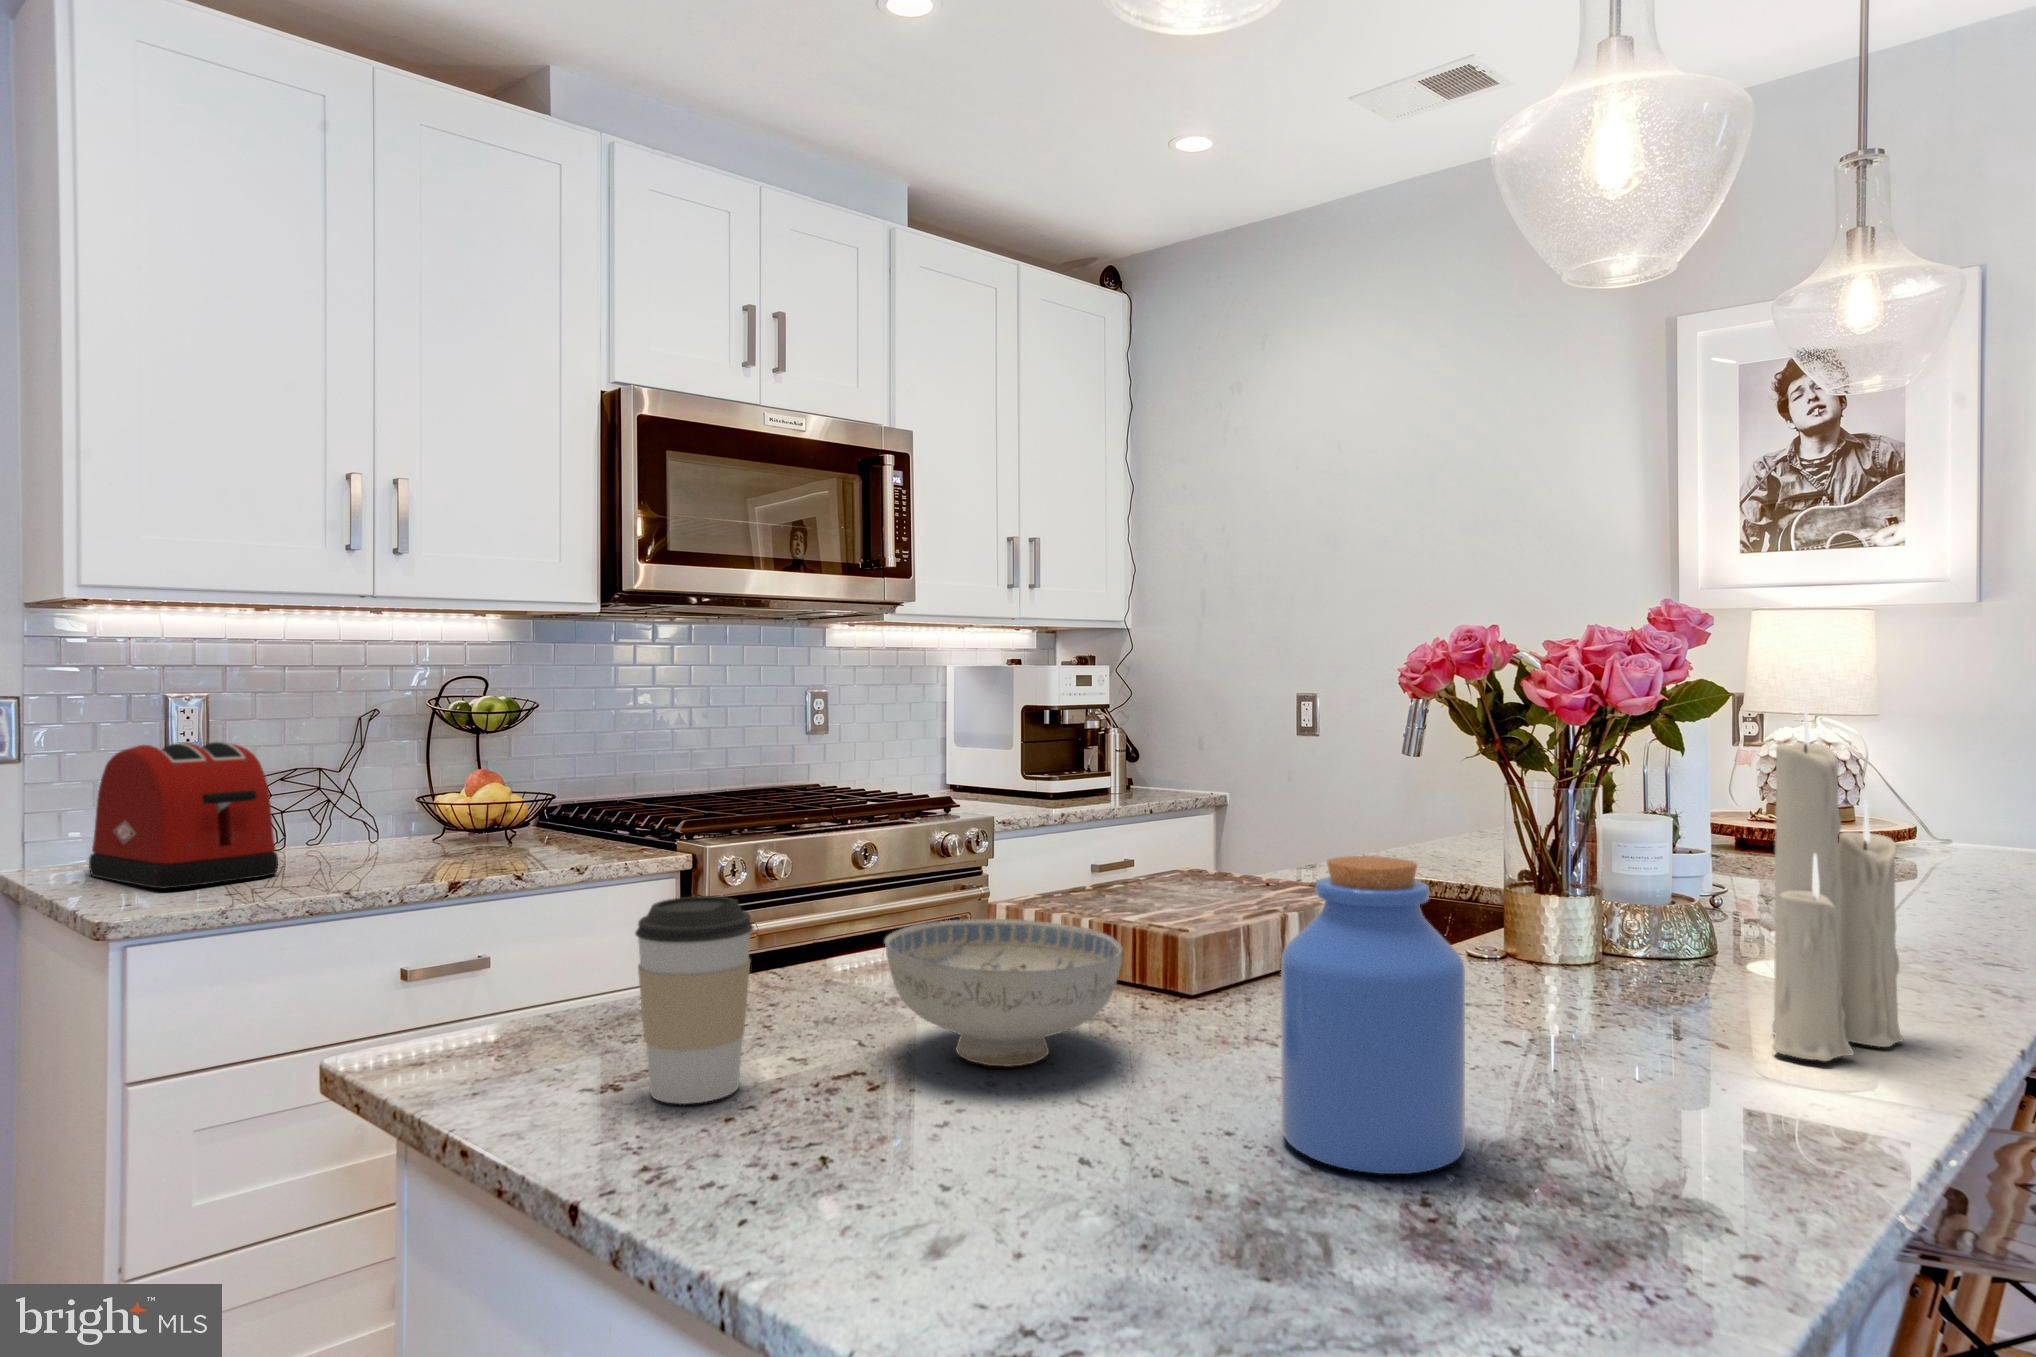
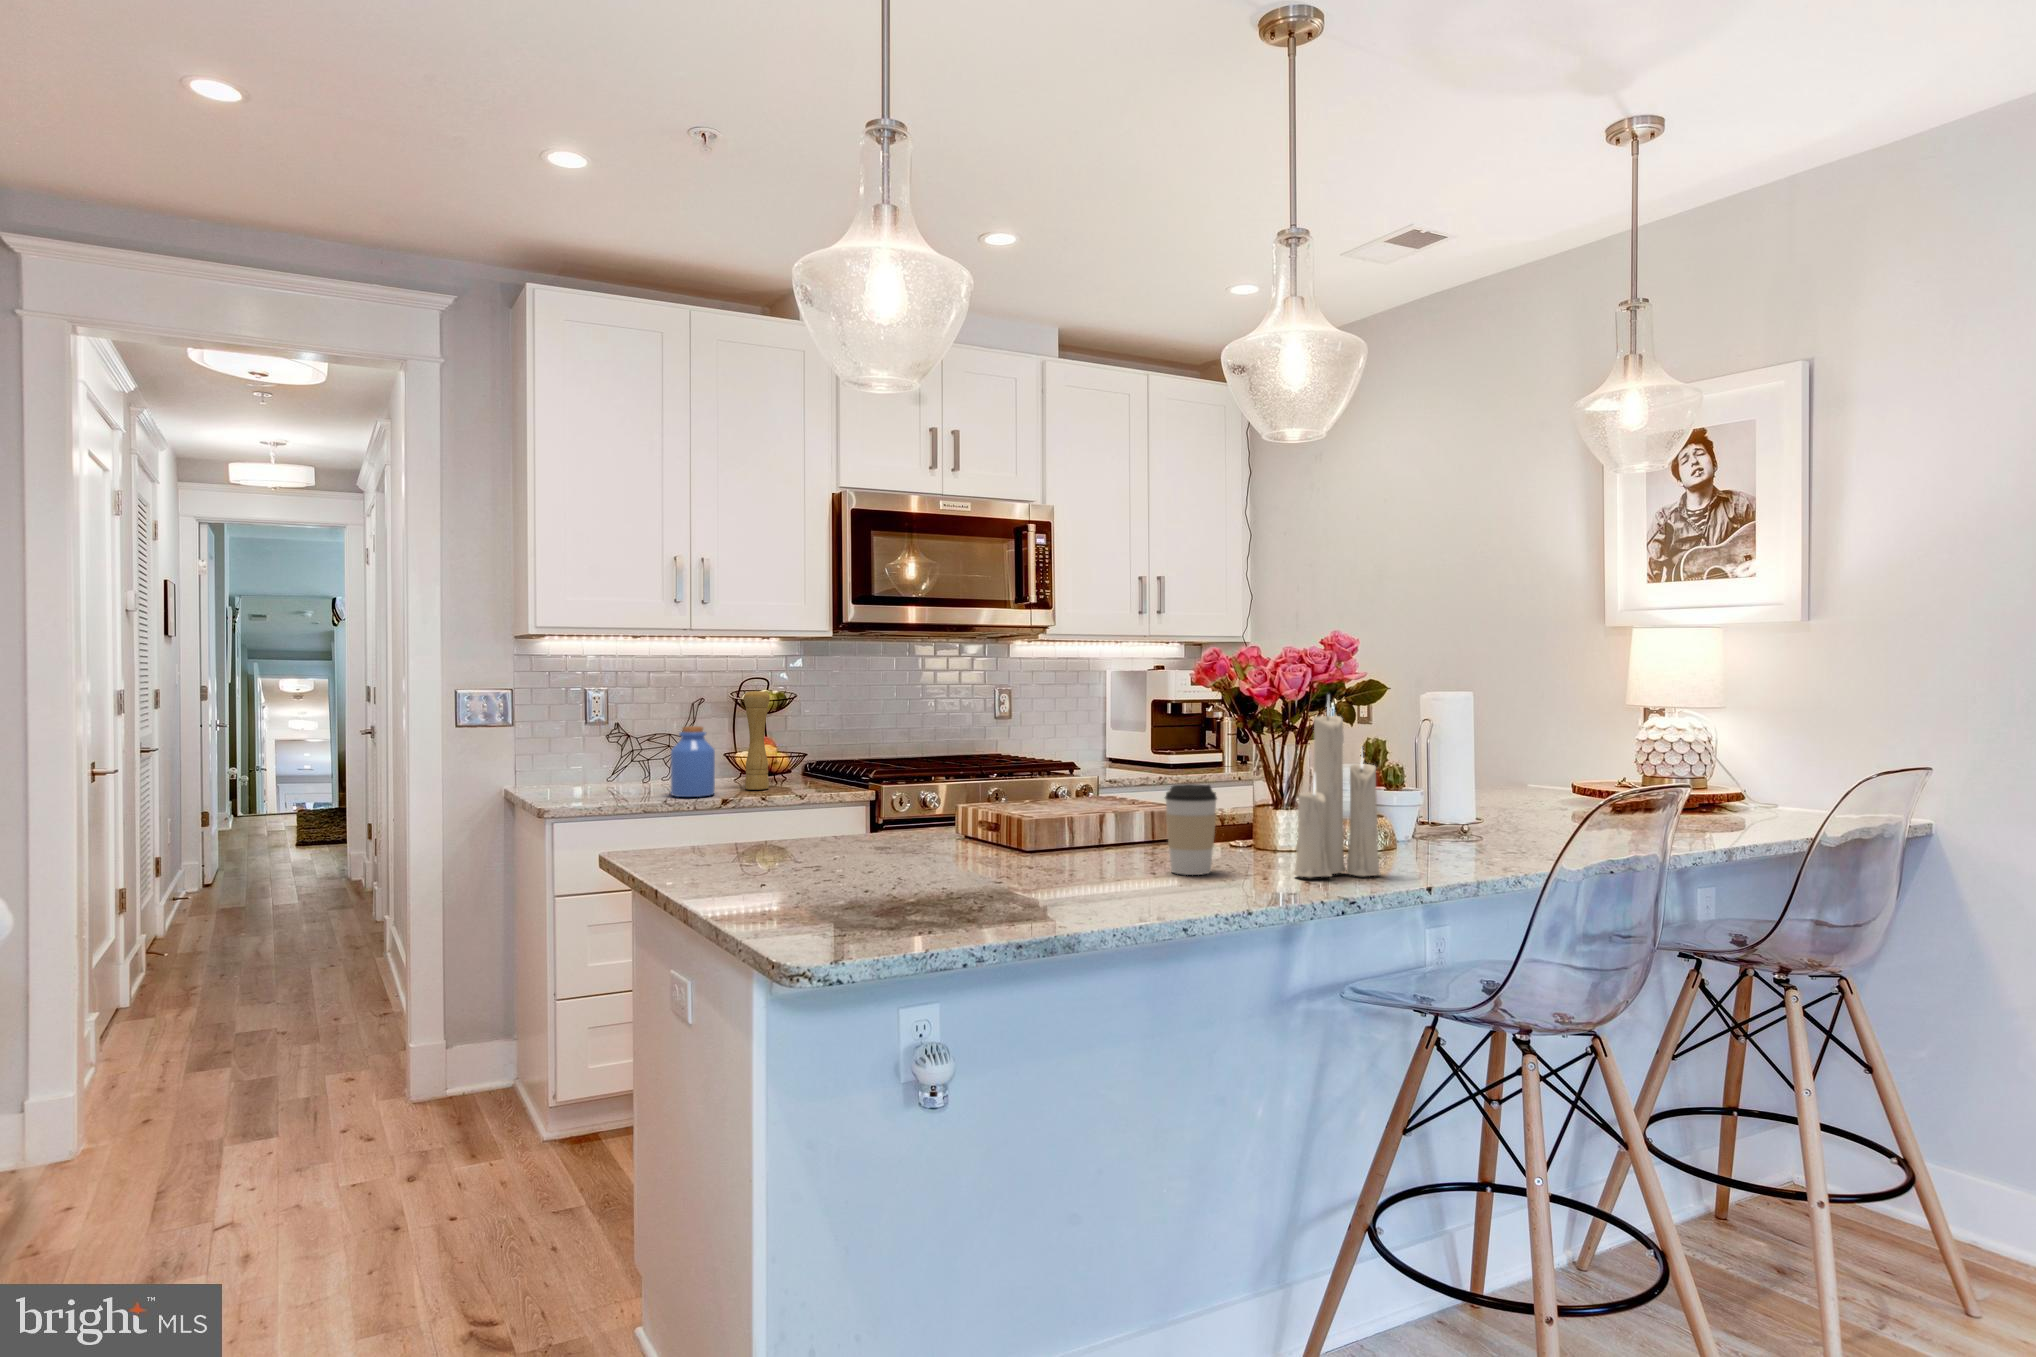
pepper mill: none [464,695,508,859] -> present [744,690,770,790]
toaster: present [89,742,278,889] -> none [547,716,642,797]
jar: present [1281,856,1465,1174] -> present [671,726,715,797]
coffee cup: present [635,896,753,1104] -> present [1165,784,1217,875]
ceramic bowl: present [884,919,1122,1066] -> none [860,799,973,862]

